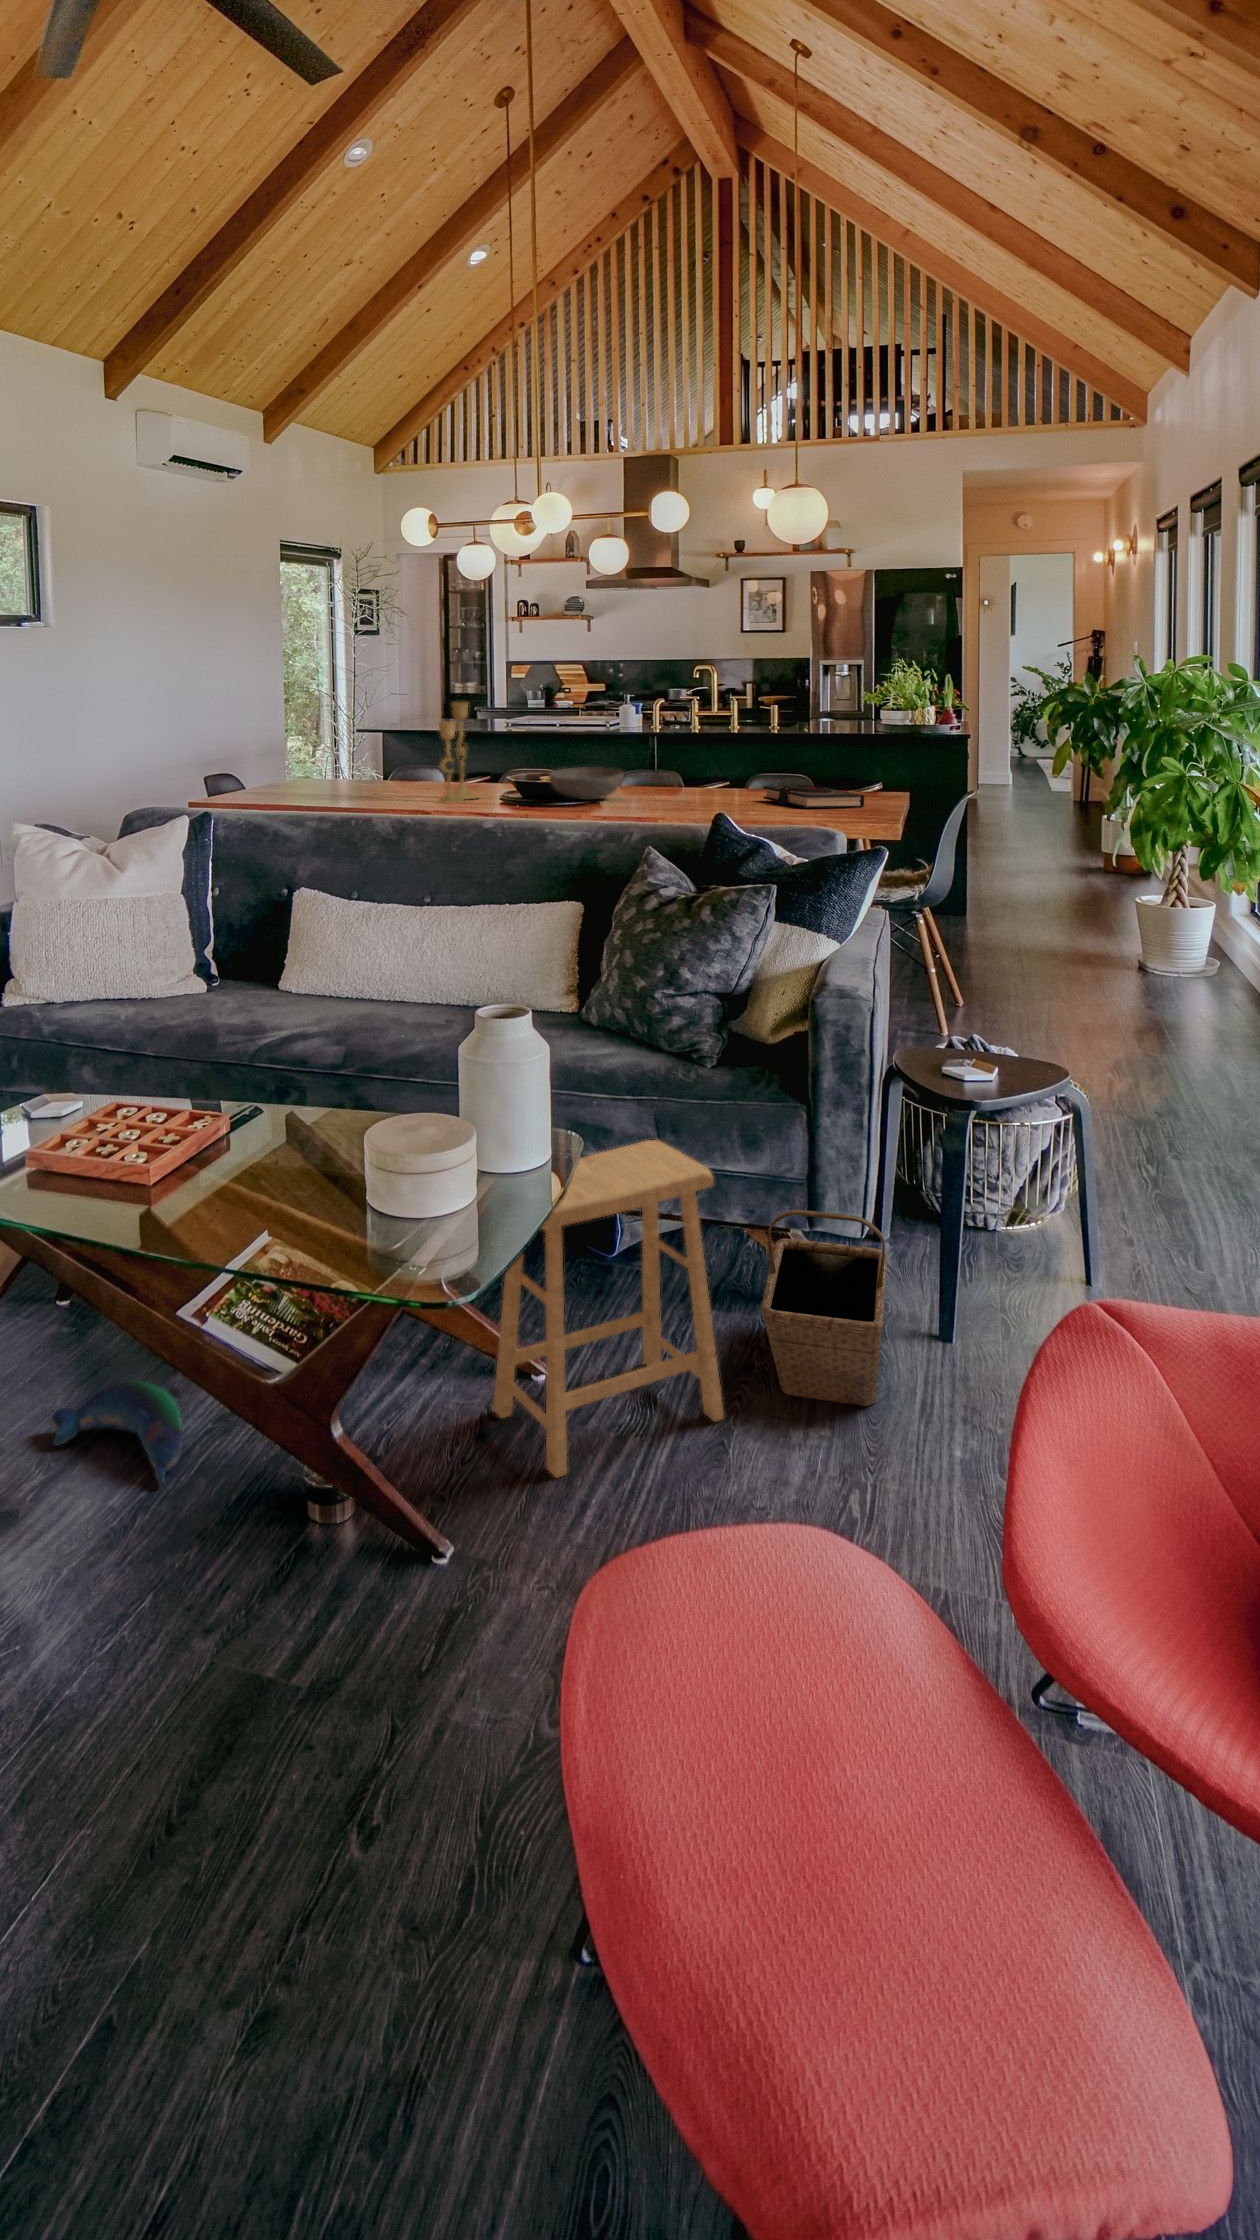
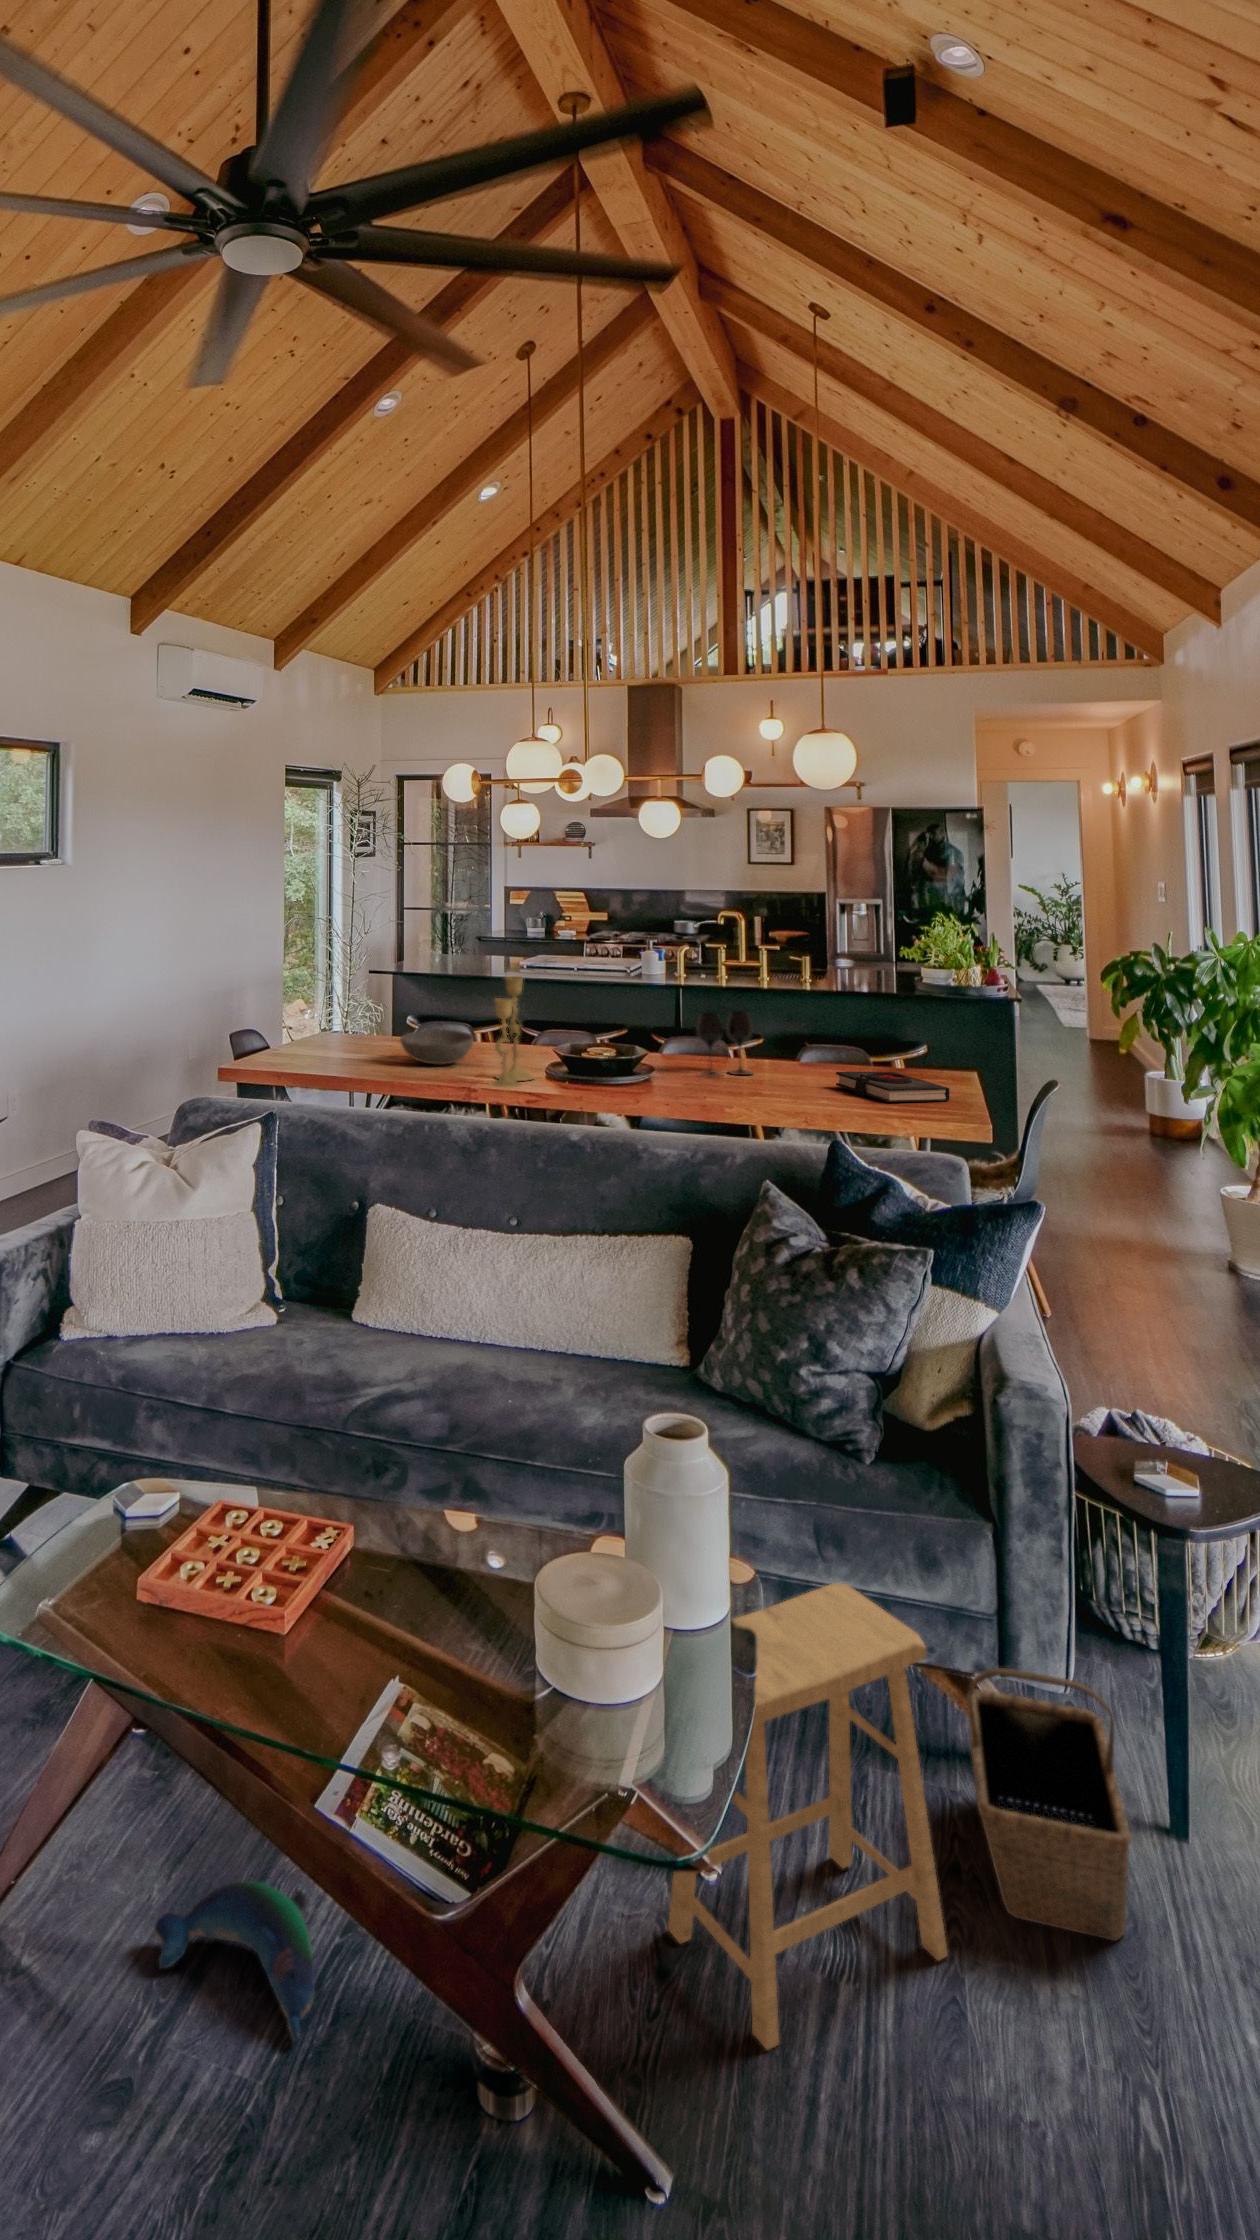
wine glass: none [639,736,692,797] -> present [697,1011,752,1077]
bowl: present [549,767,624,800] -> present [400,1029,474,1065]

